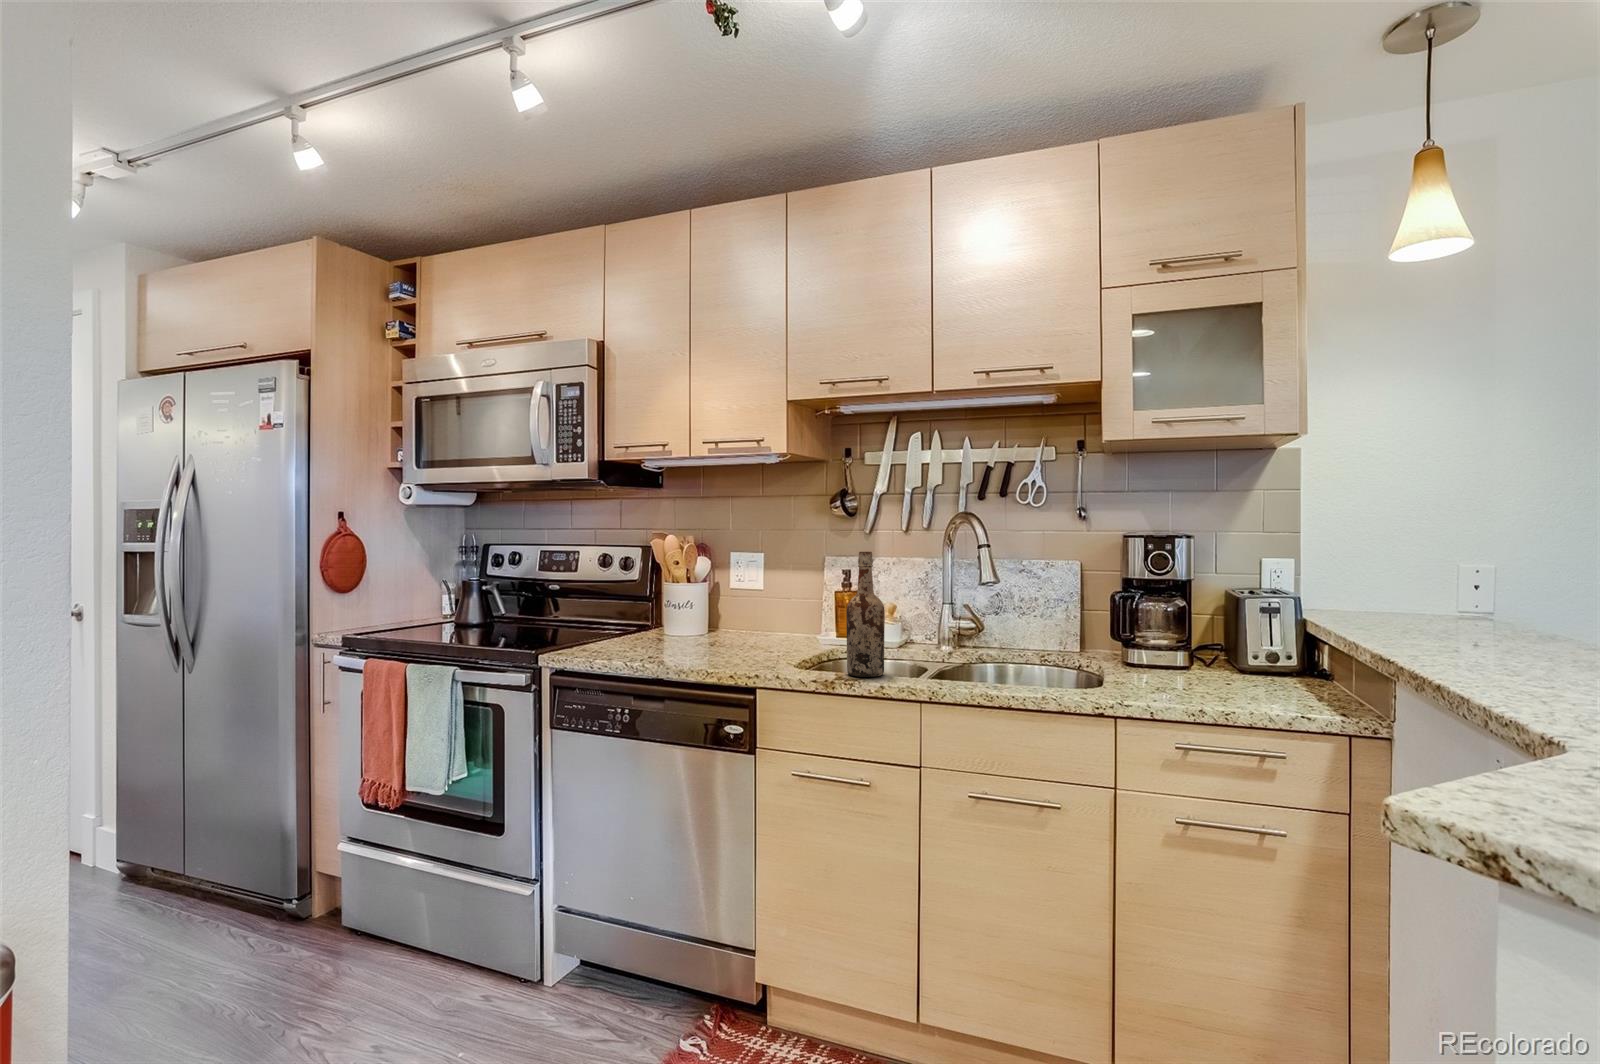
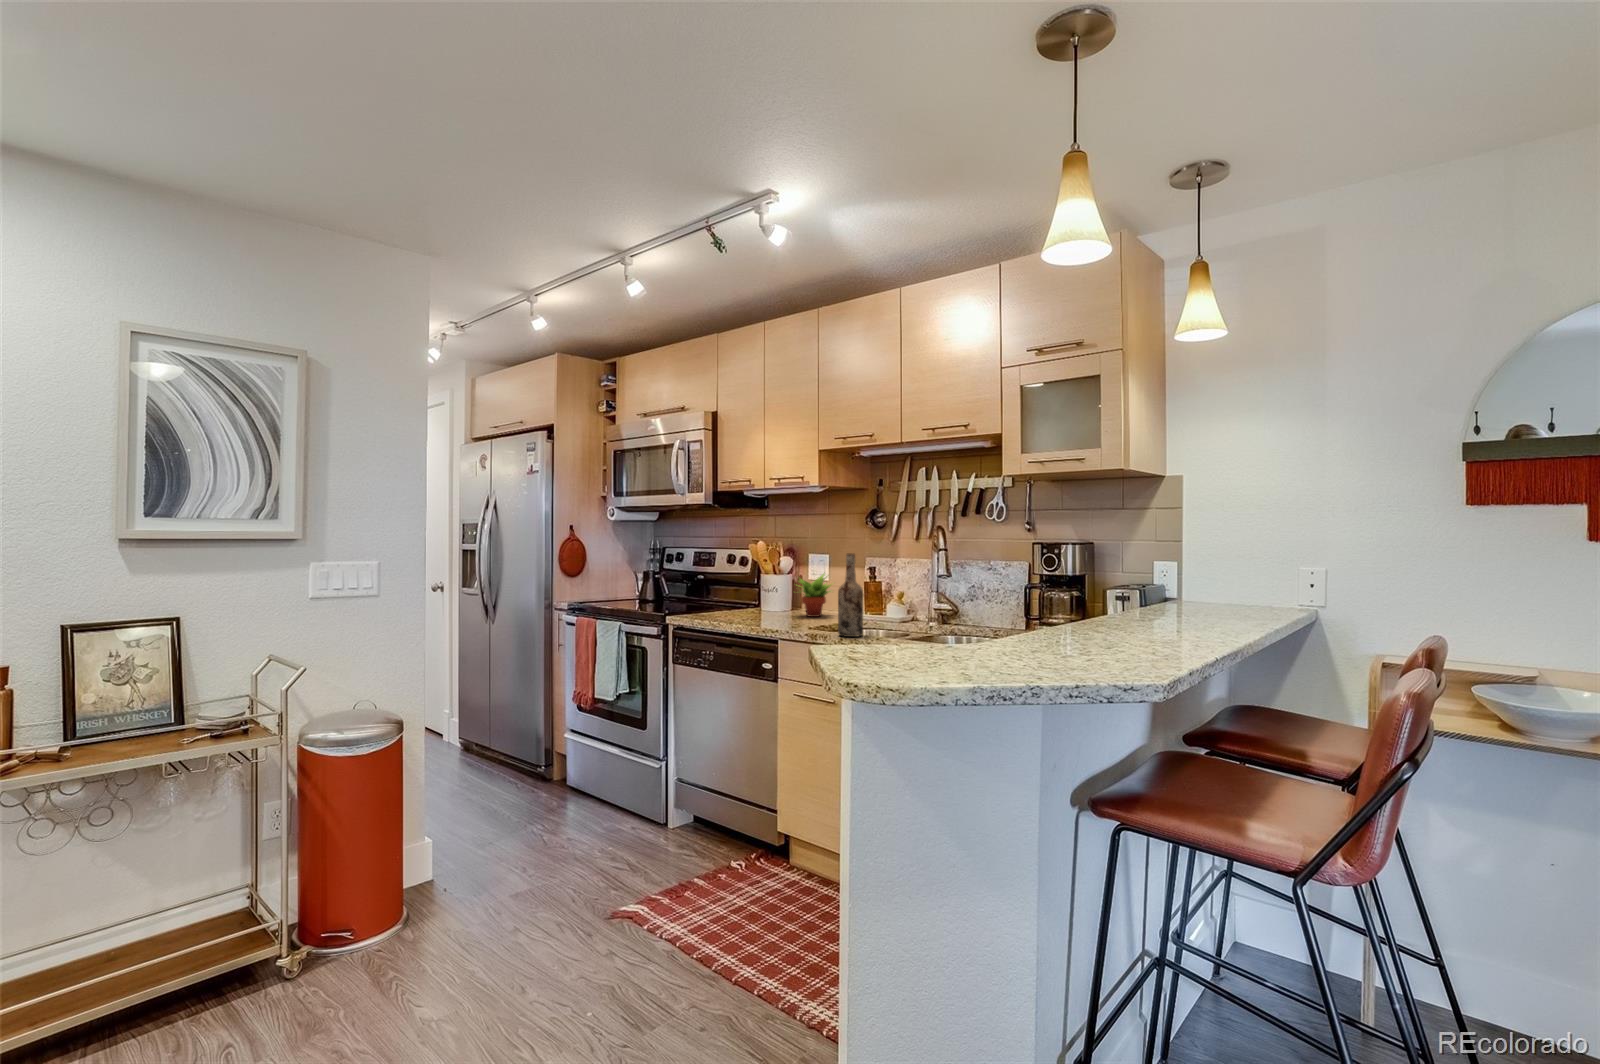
succulent plant: none [728,579,791,644] -> present [799,574,831,617]

